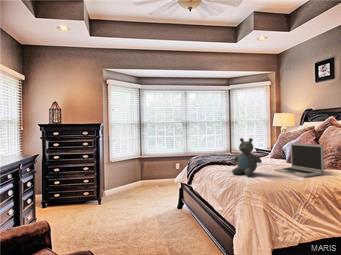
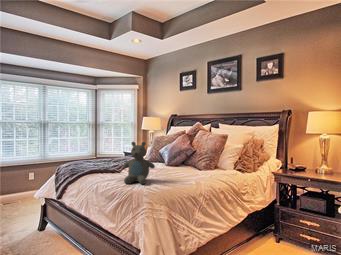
laptop: present [274,143,324,177] -> none [162,146,205,180]

